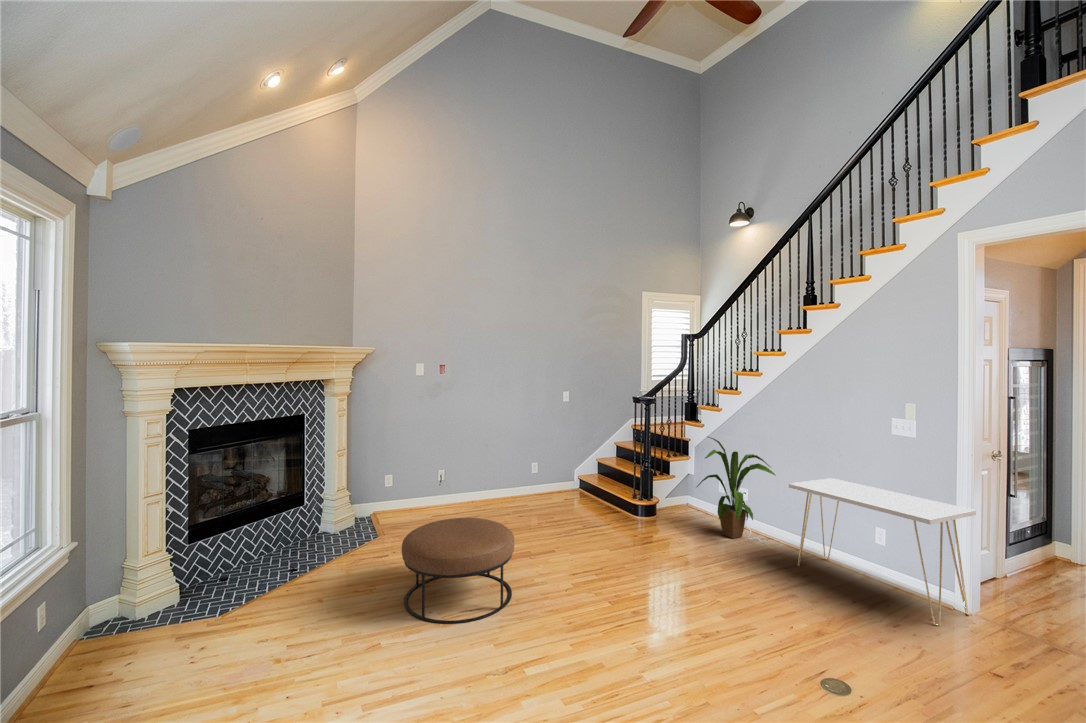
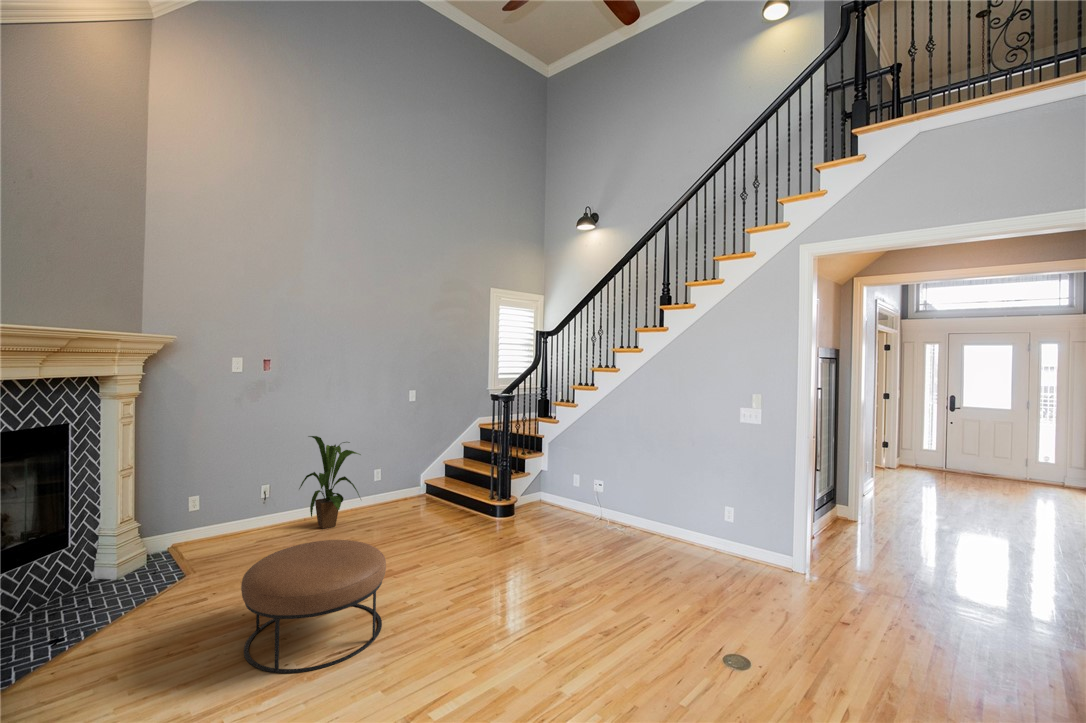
house plant: present [697,437,775,538] -> present [299,436,361,529]
console table: present [789,478,976,626] -> none [642,467,783,585]

